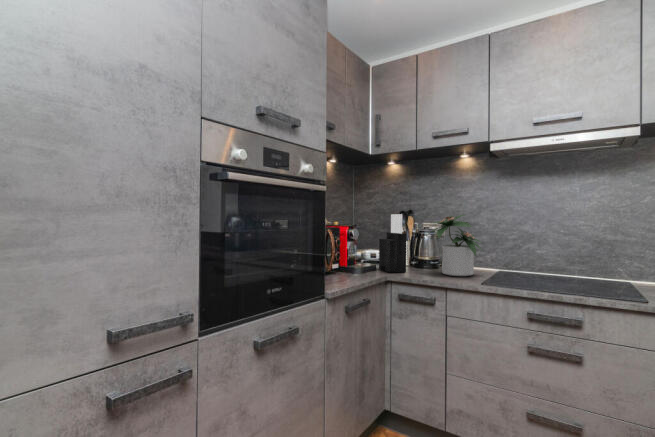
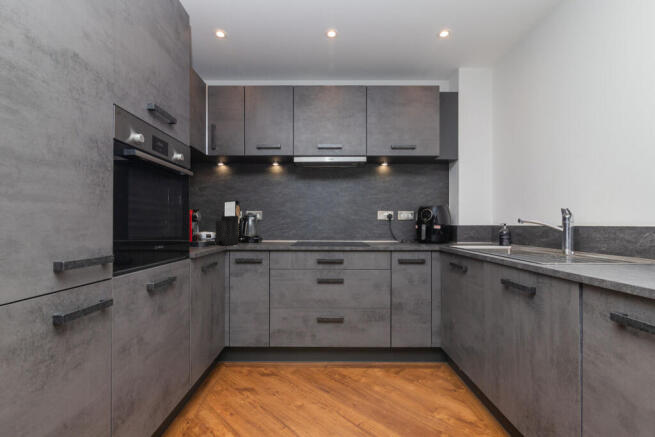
potted plant: present [429,215,481,276] -> none [252,203,291,244]

